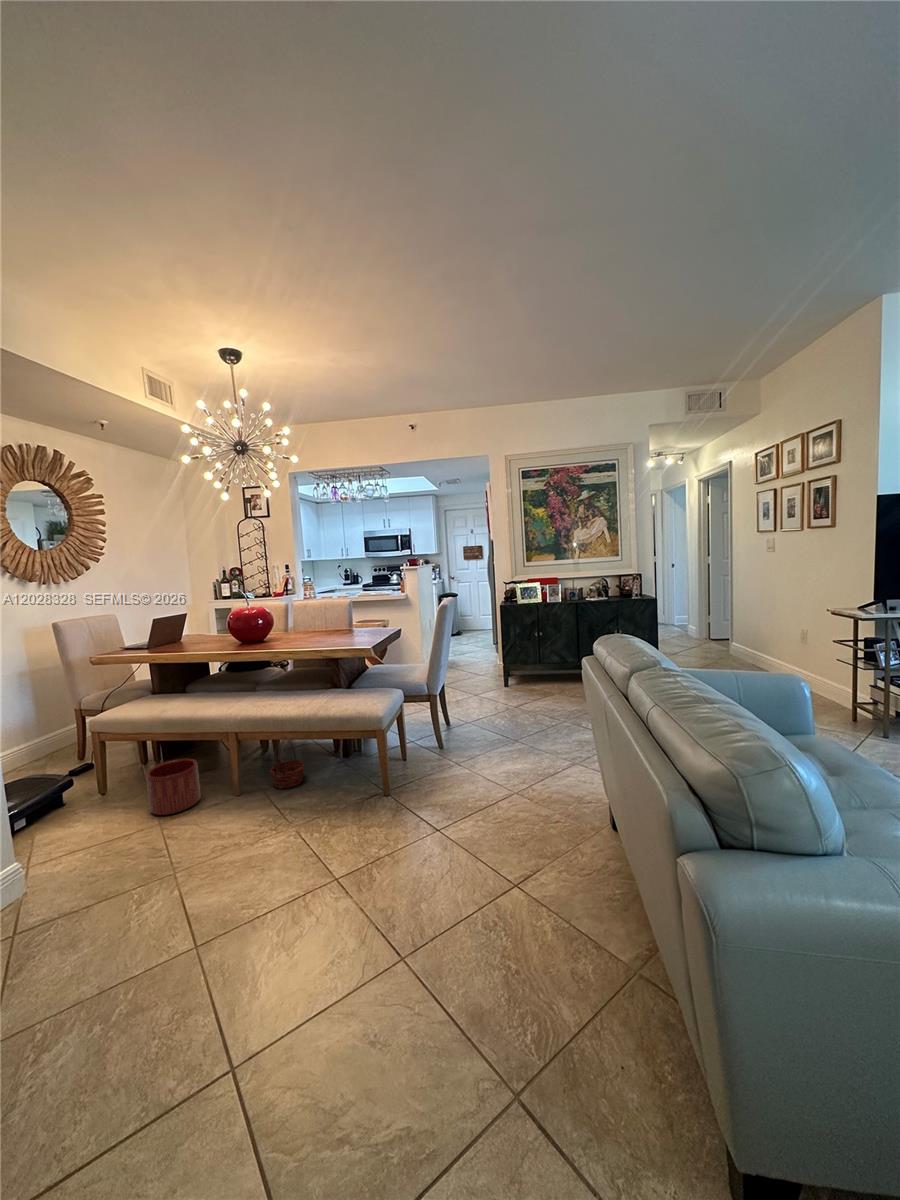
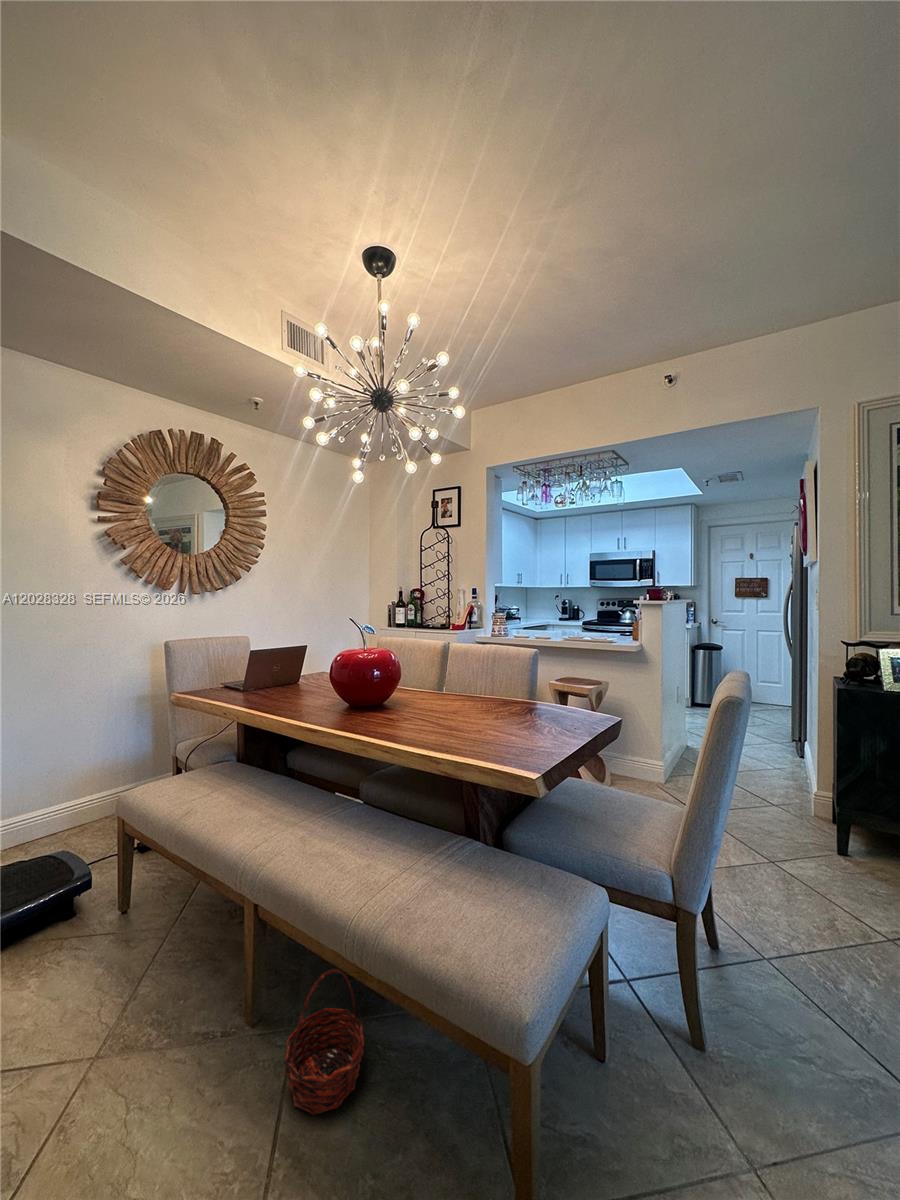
planter: present [146,759,201,815] -> none [61,934,172,1087]

